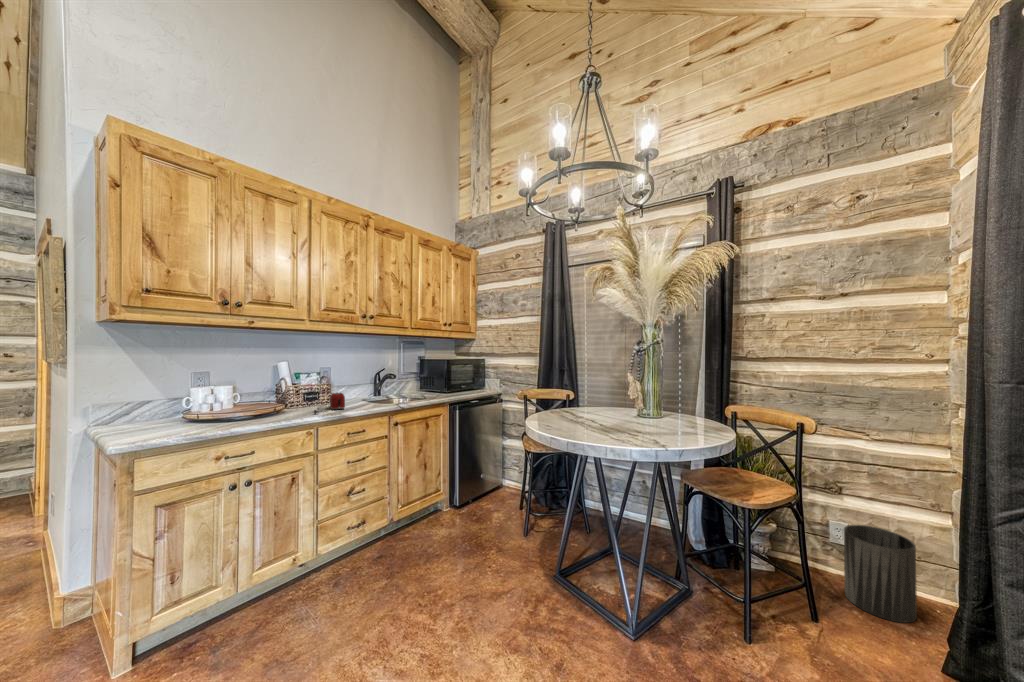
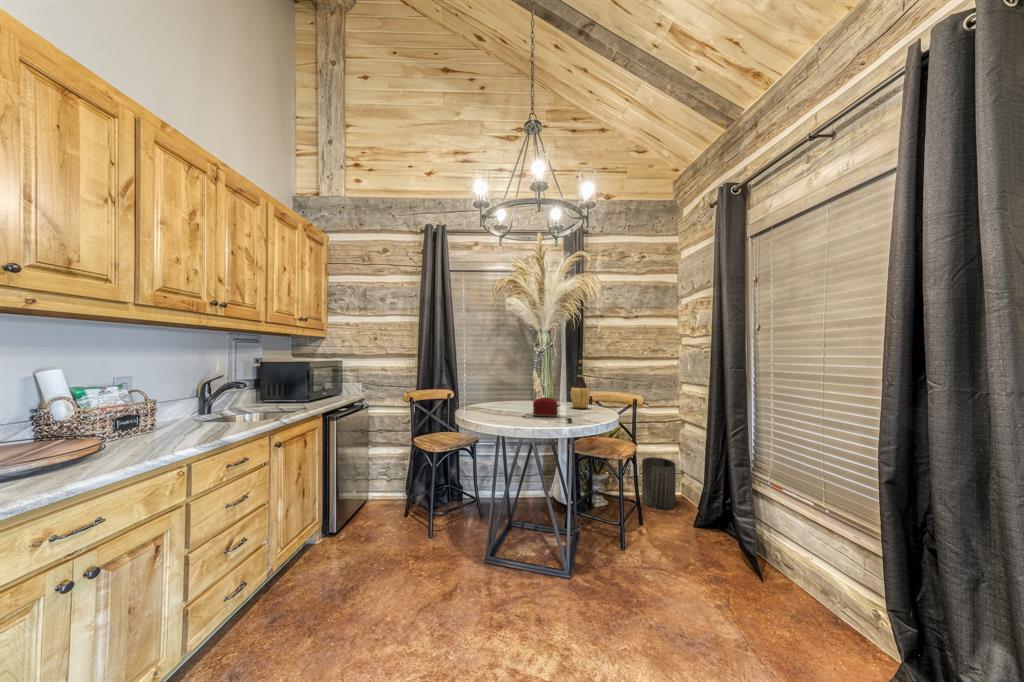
wine bottle: none [661,363,688,427] -> present [571,360,590,408]
toaster: present [314,393,345,414] -> present [523,397,572,423]

